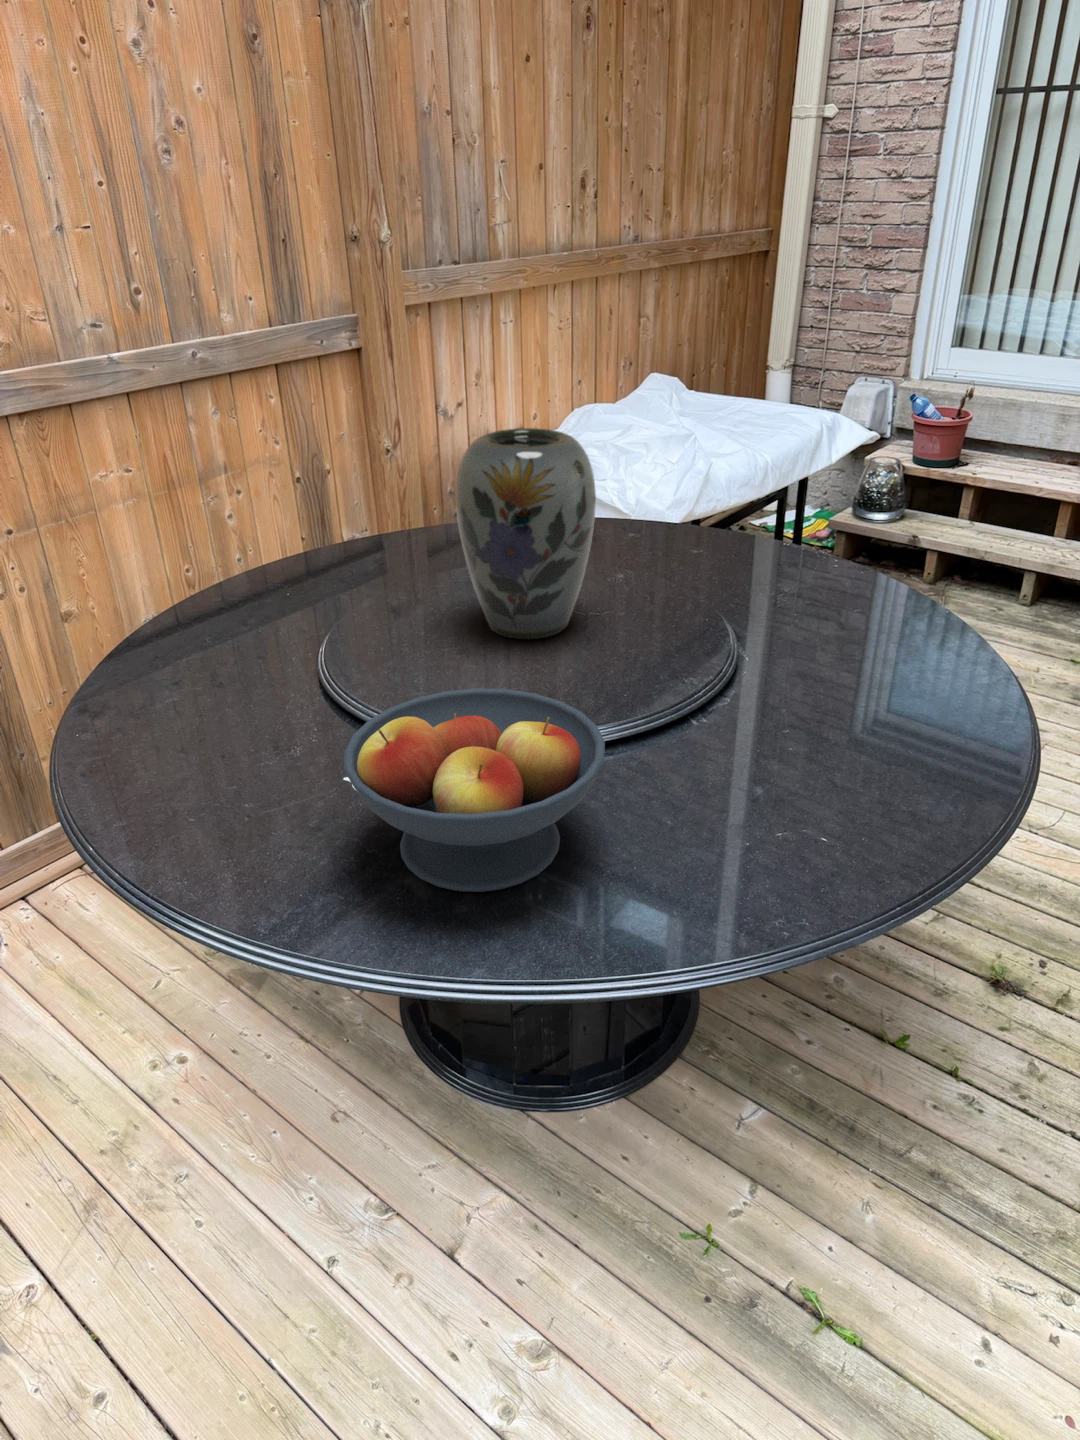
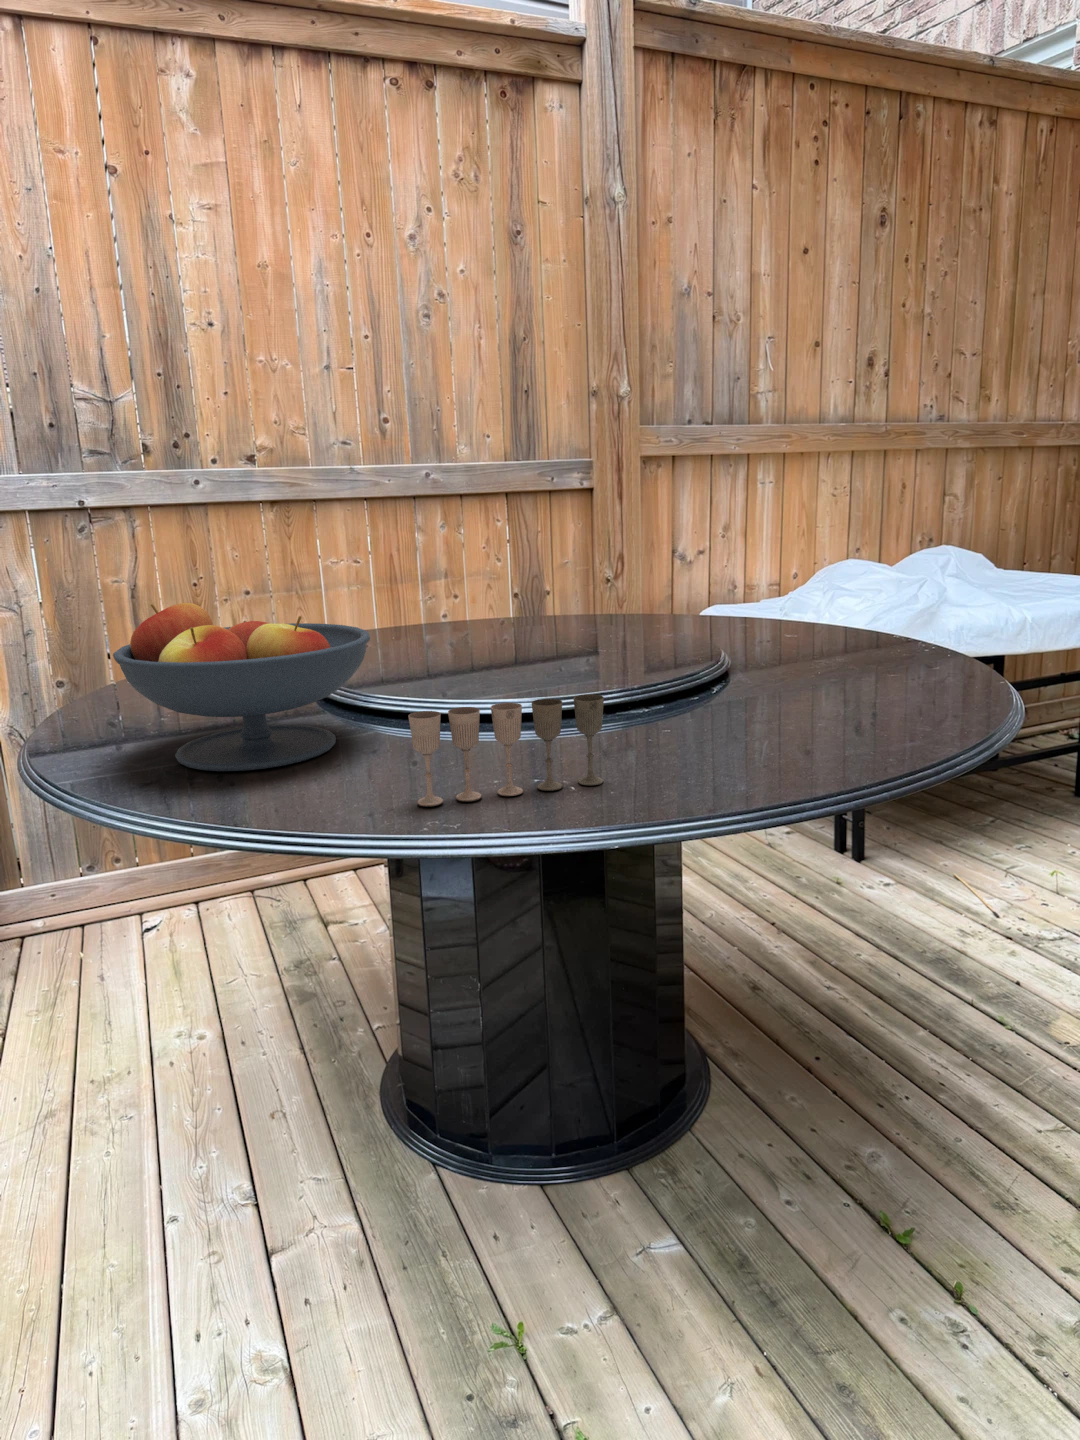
vase: present [455,428,596,639] -> none [470,467,602,662]
wine glass: none [745,752,862,892] -> present [408,694,604,807]

